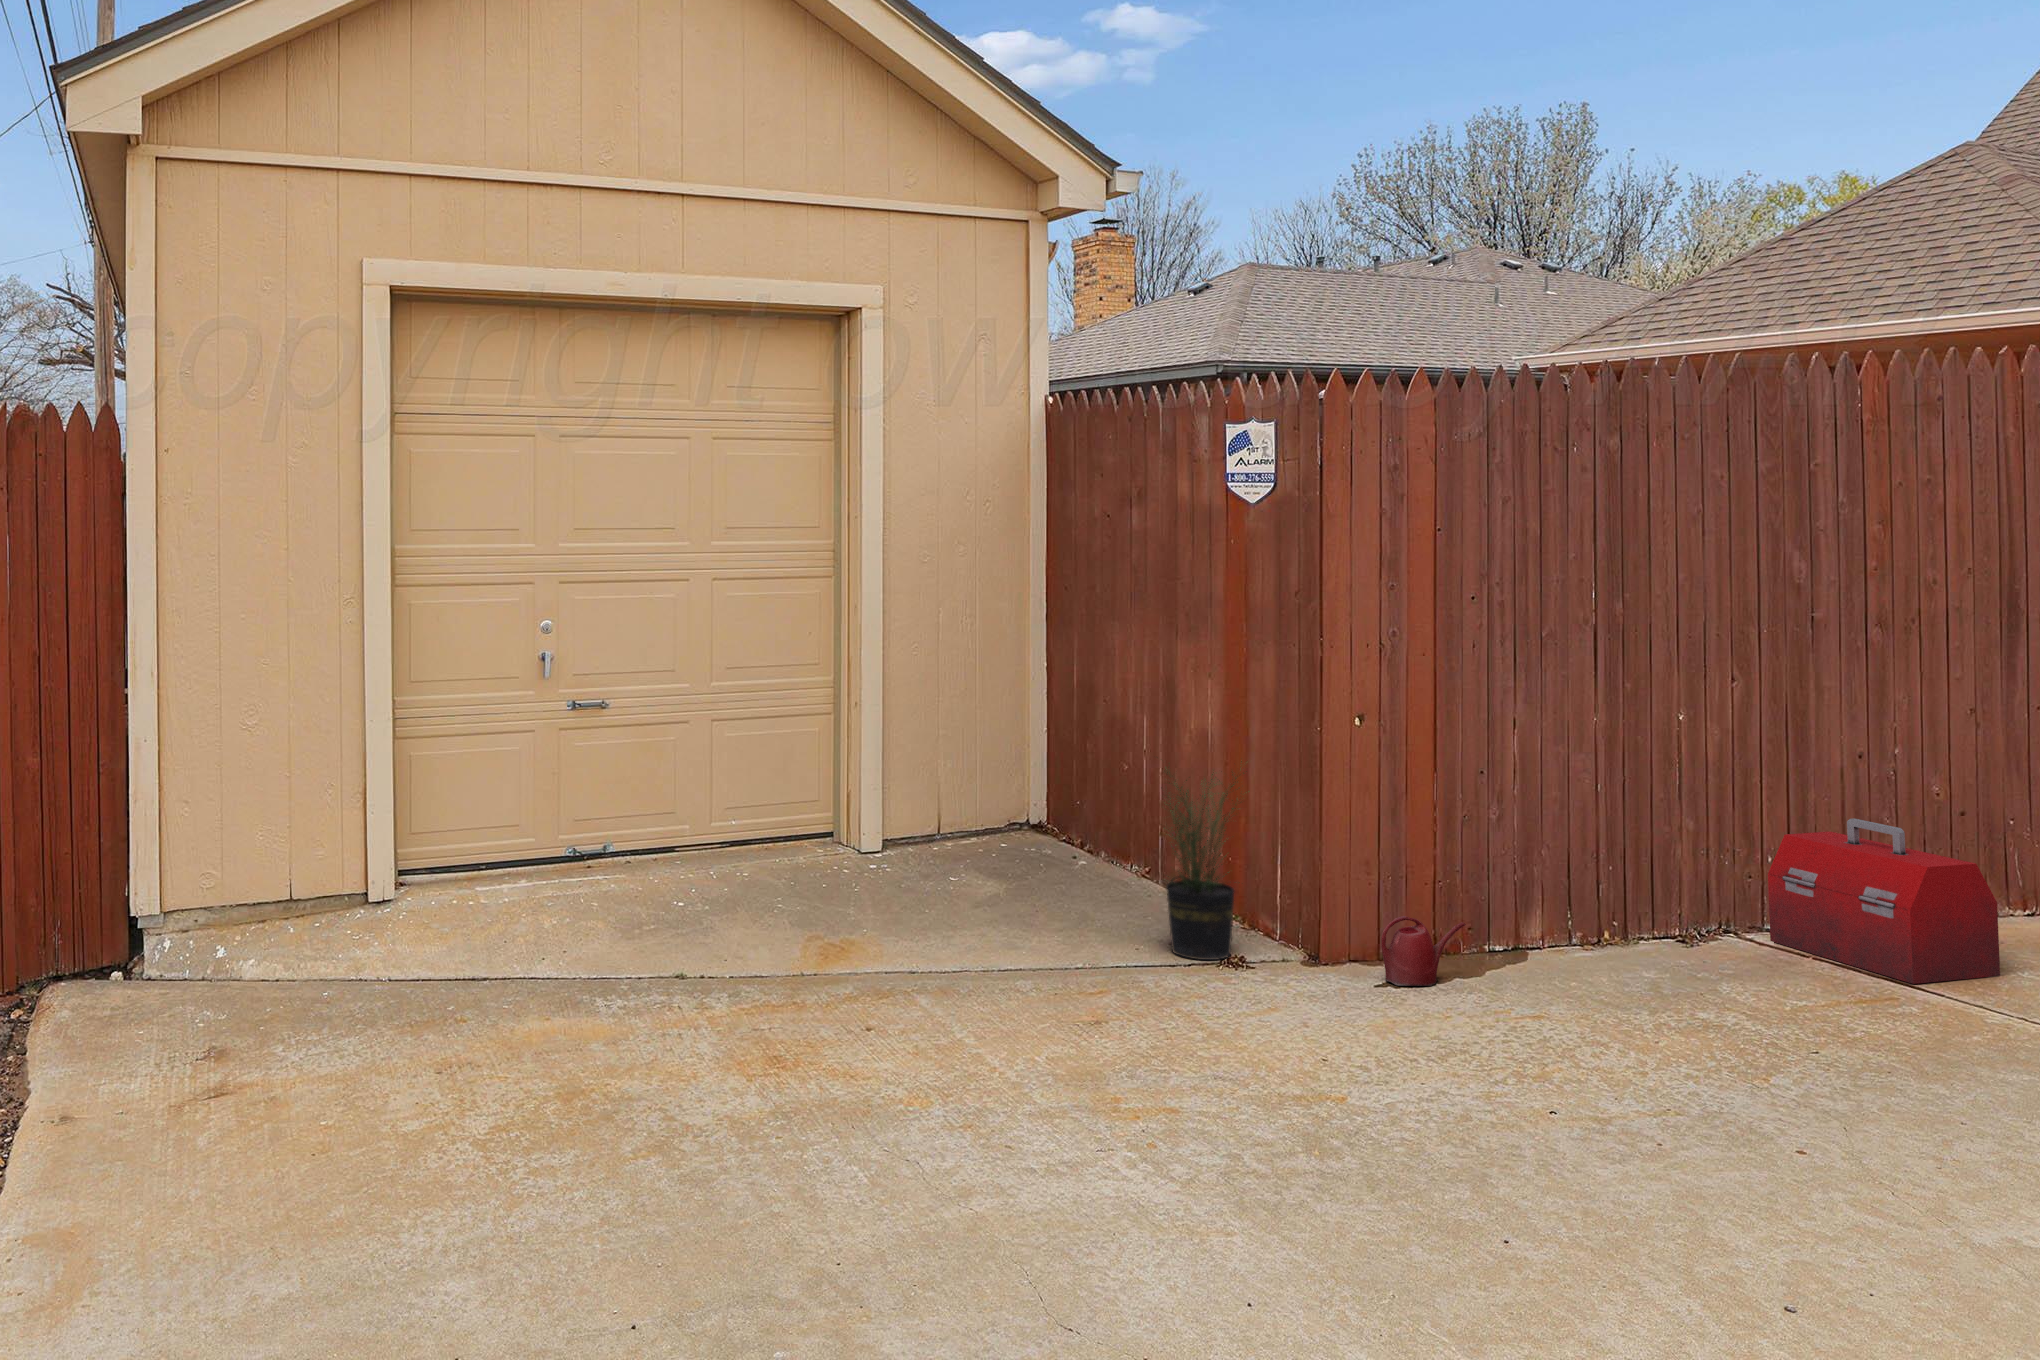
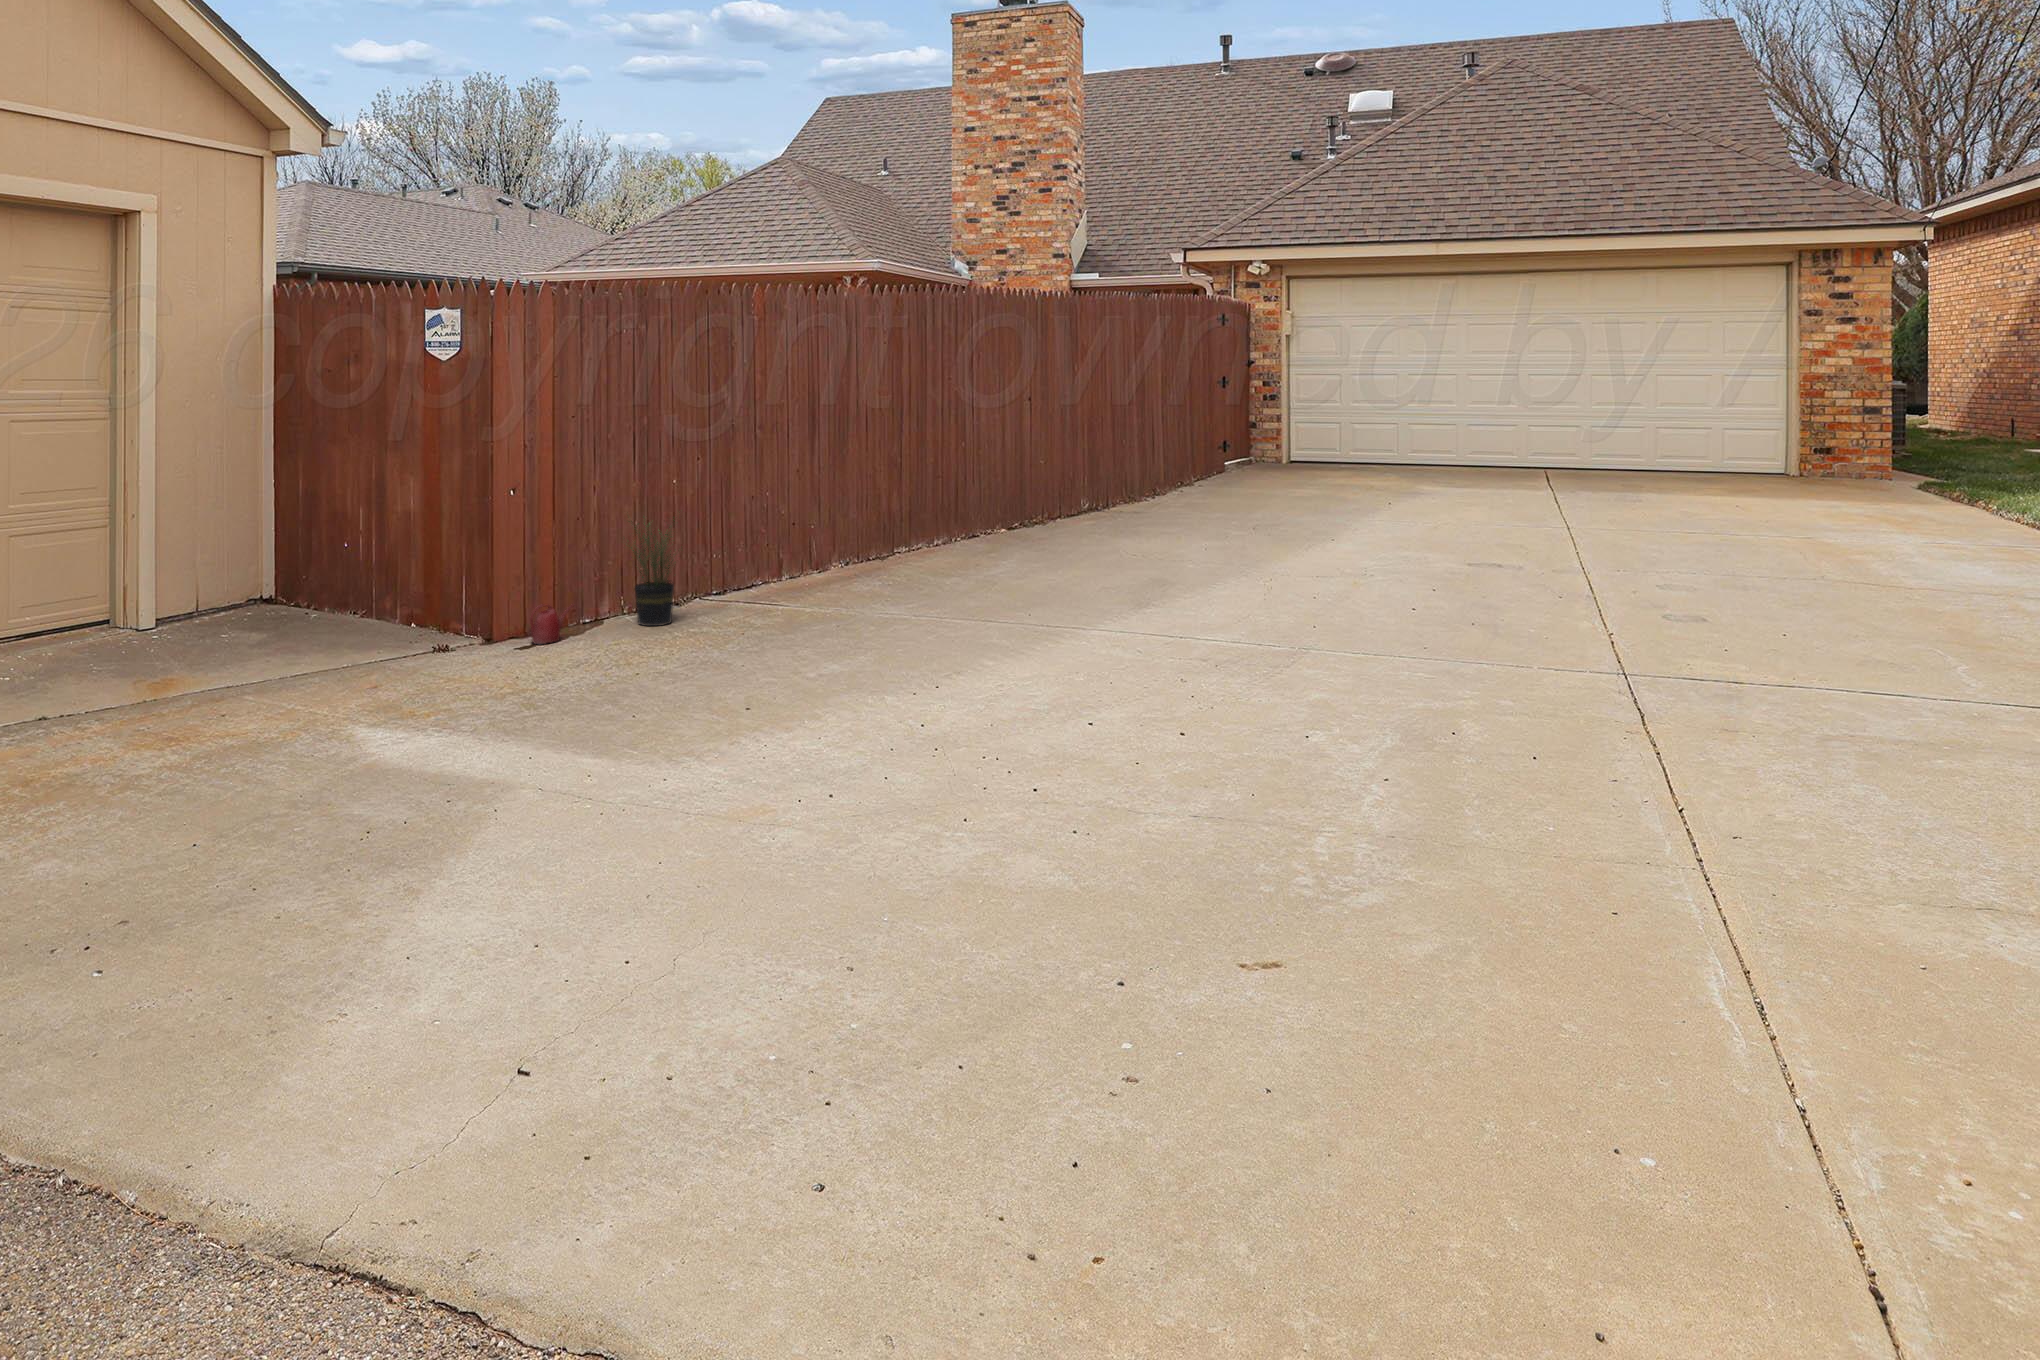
potted plant: present [1164,761,1244,960] -> present [629,517,674,626]
toolbox: present [1768,819,2000,984] -> none [717,526,819,605]

